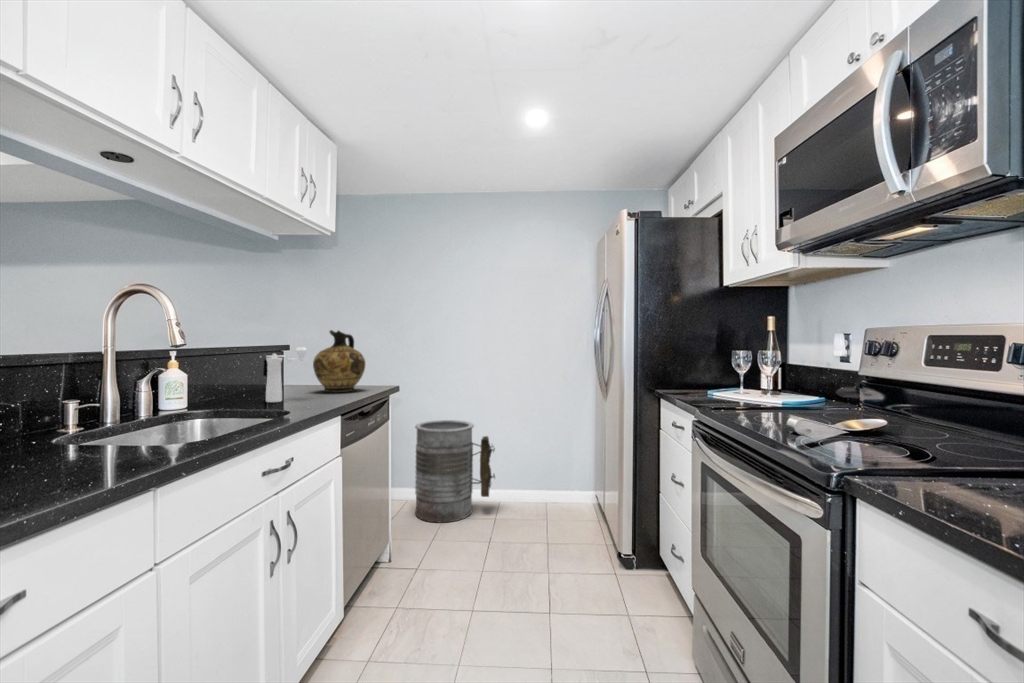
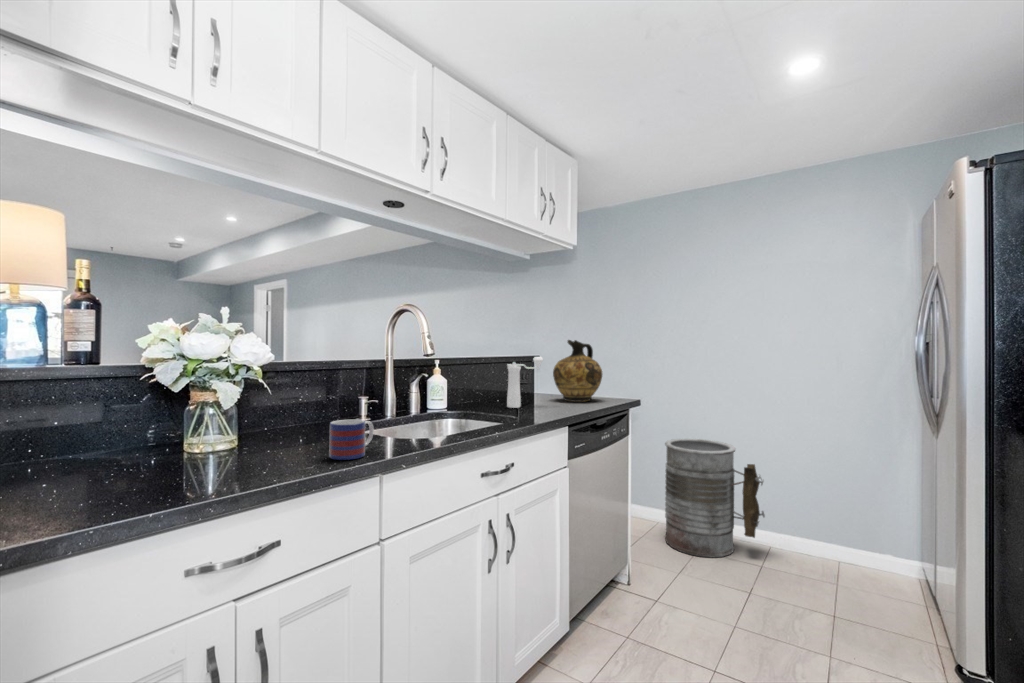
mug: none [63,424,128,477] -> present [329,420,374,460]

